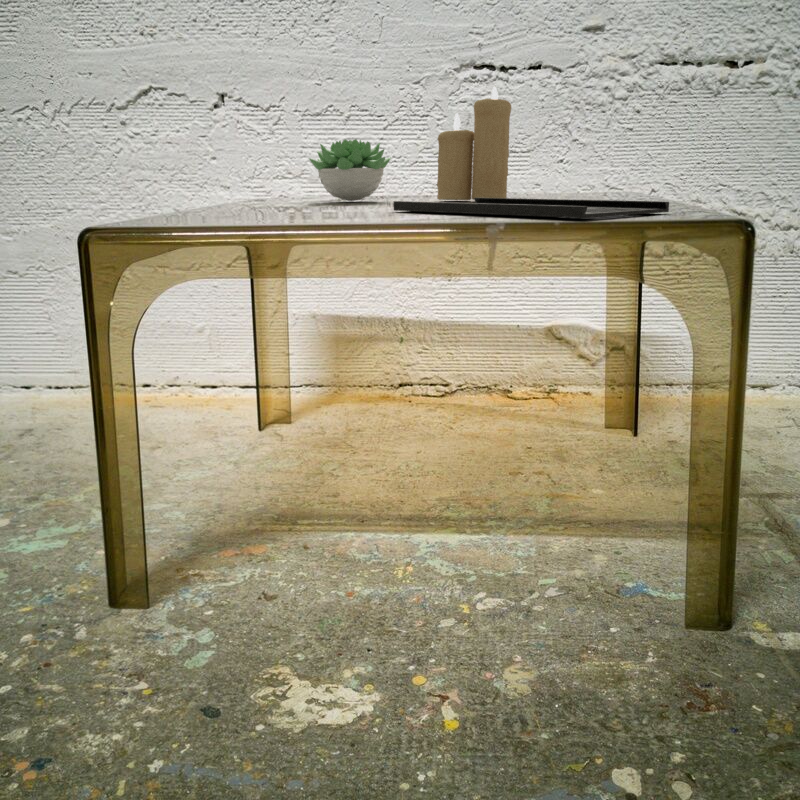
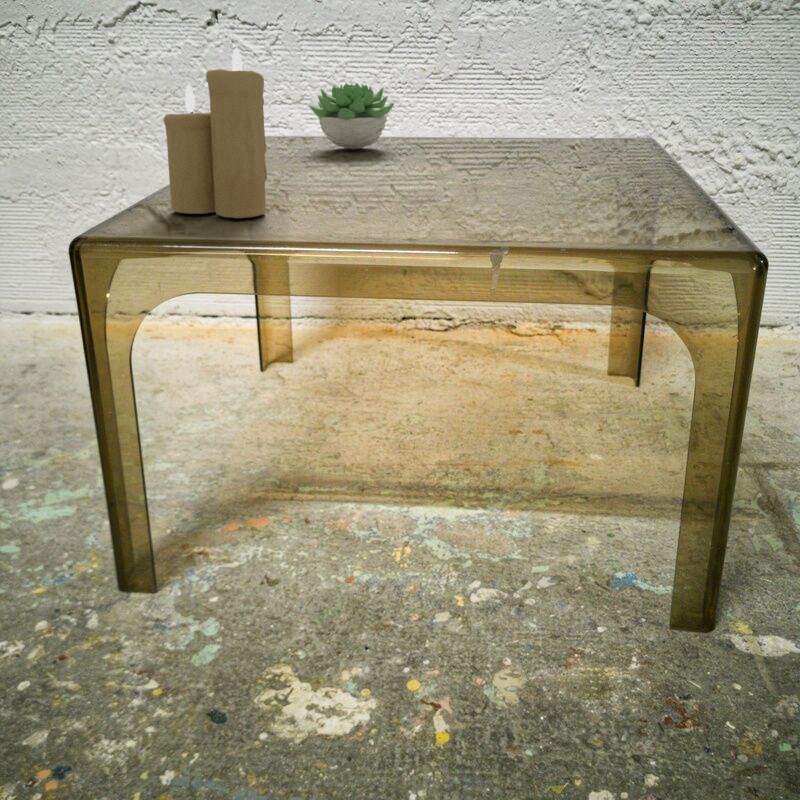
candle: present [437,87,511,200] -> present [163,48,267,218]
tray: present [394,198,669,218] -> none [396,166,681,232]

